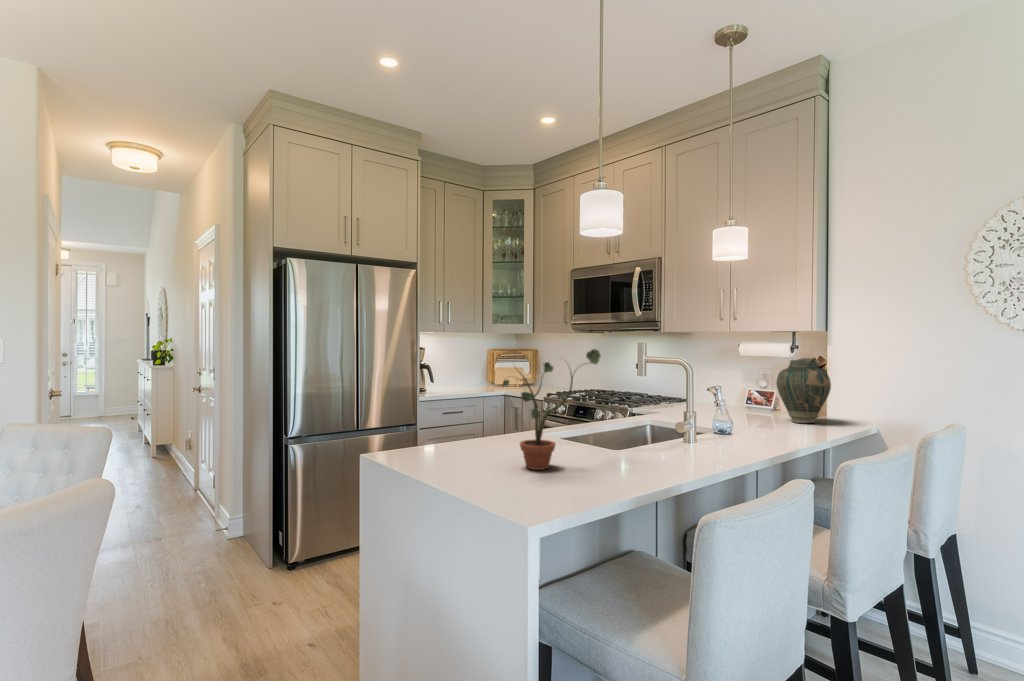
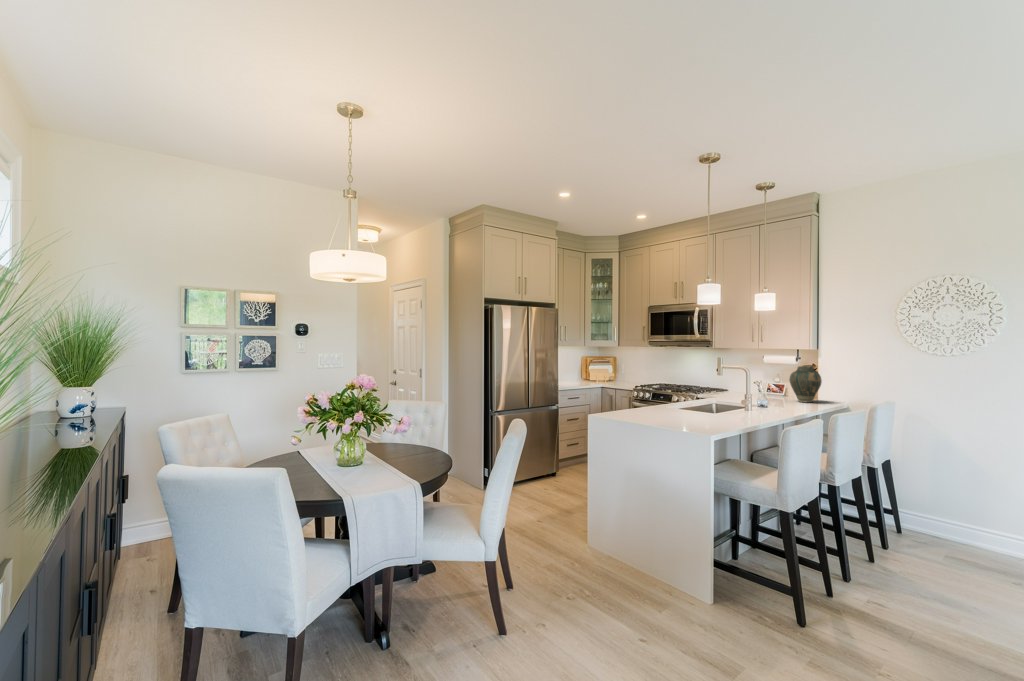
potted plant: present [503,349,601,470] -> none [668,363,712,420]

